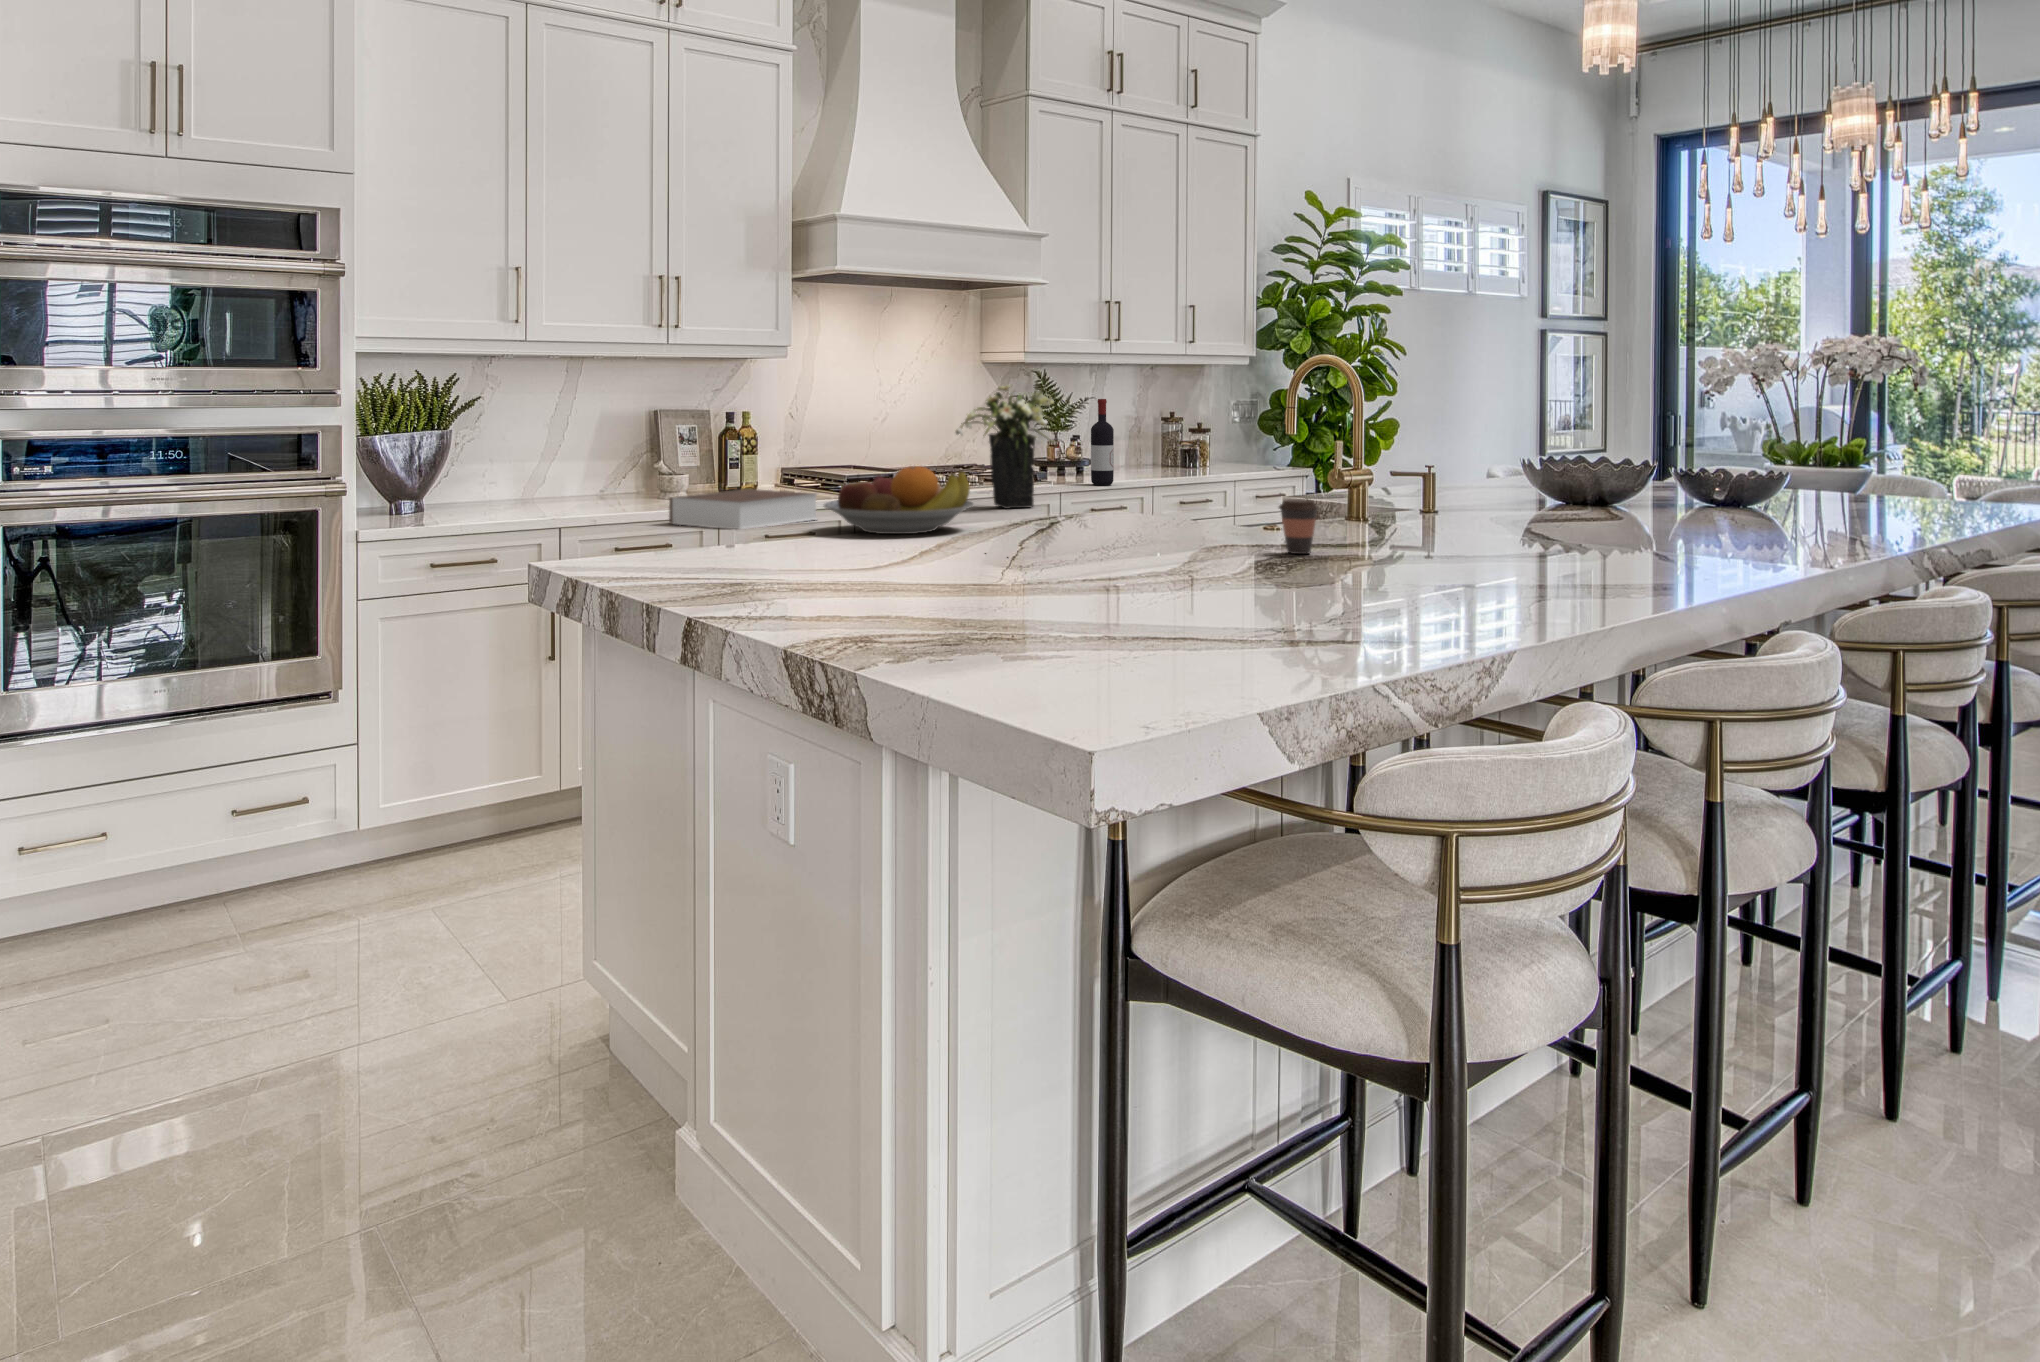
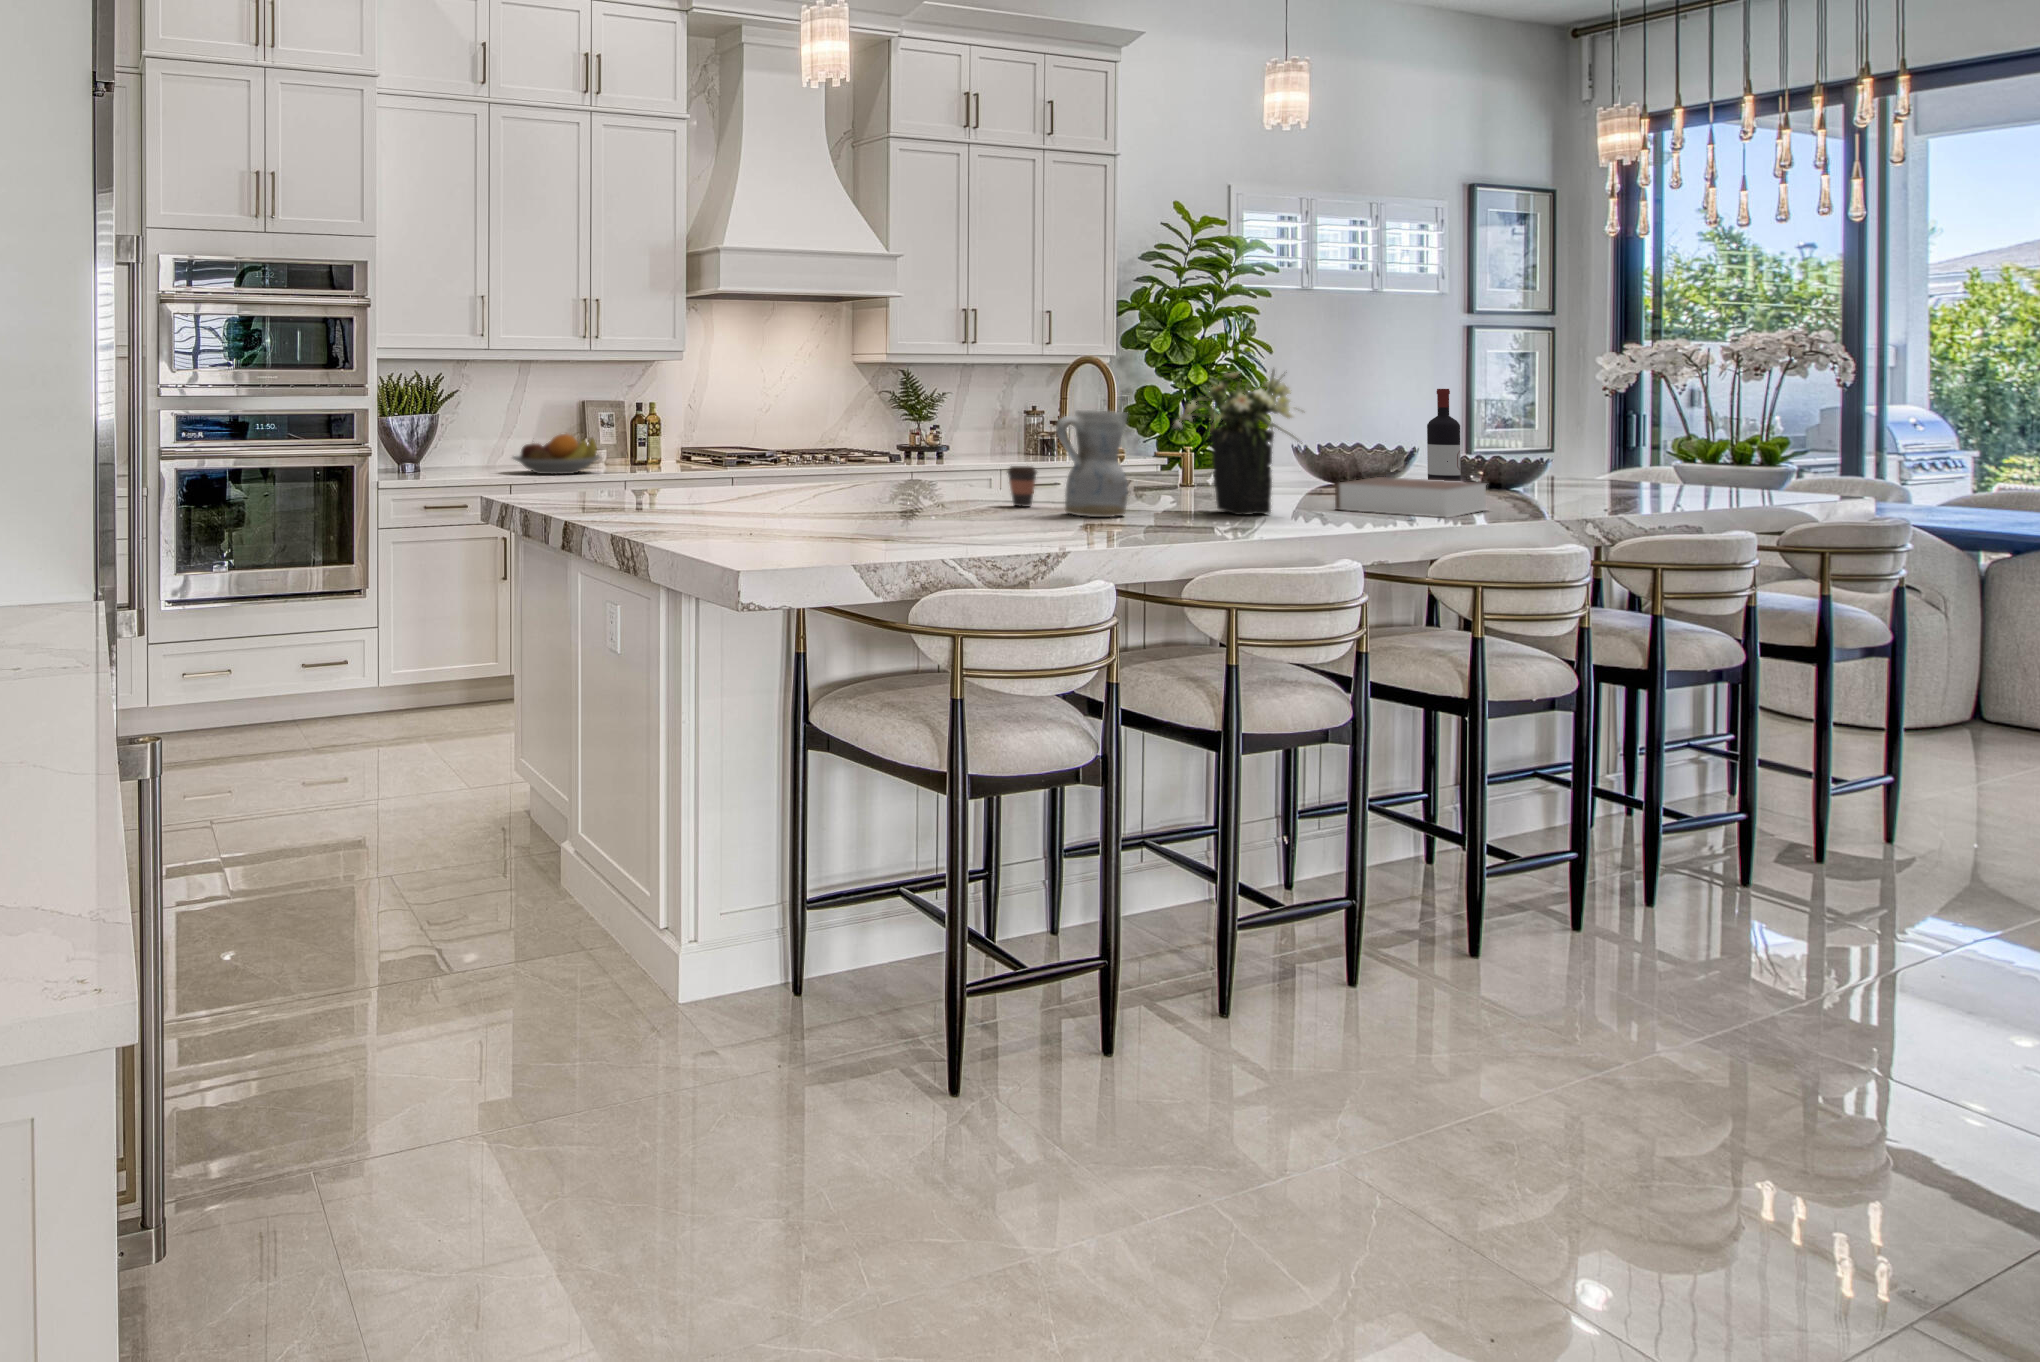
flower arrangement: present [956,384,1054,509] -> present [1173,370,1297,515]
wine bottle: present [1091,399,1114,485] -> present [1427,389,1461,481]
ceramic pitcher: none [1369,425,1455,570] -> present [1056,410,1128,517]
fruit bowl: present [824,466,974,534] -> present [513,434,600,474]
book: present [669,489,817,529] -> present [1335,477,1487,517]

